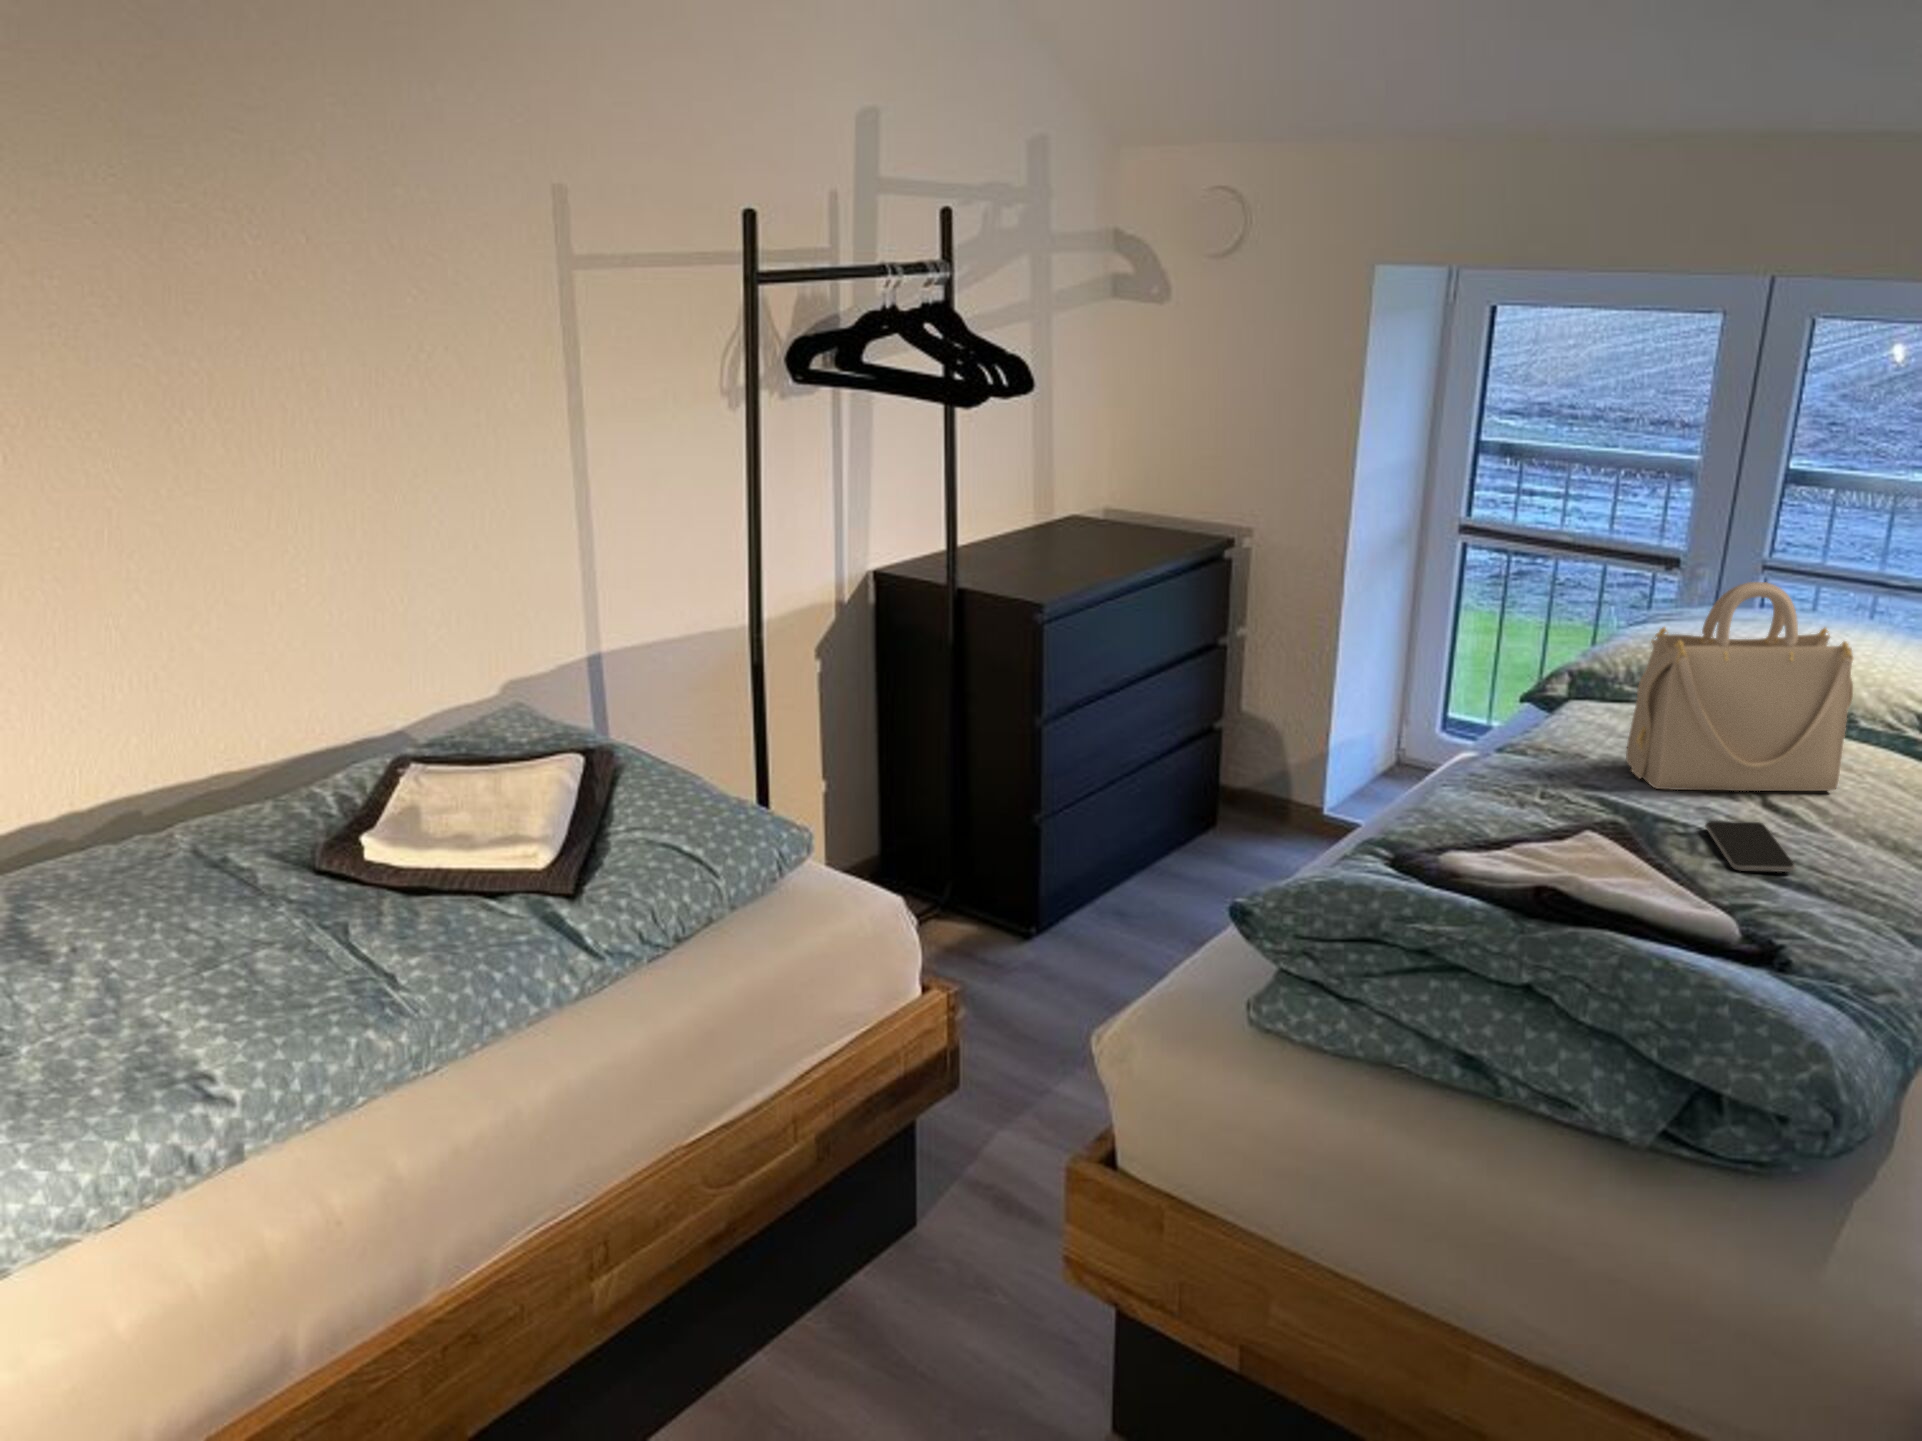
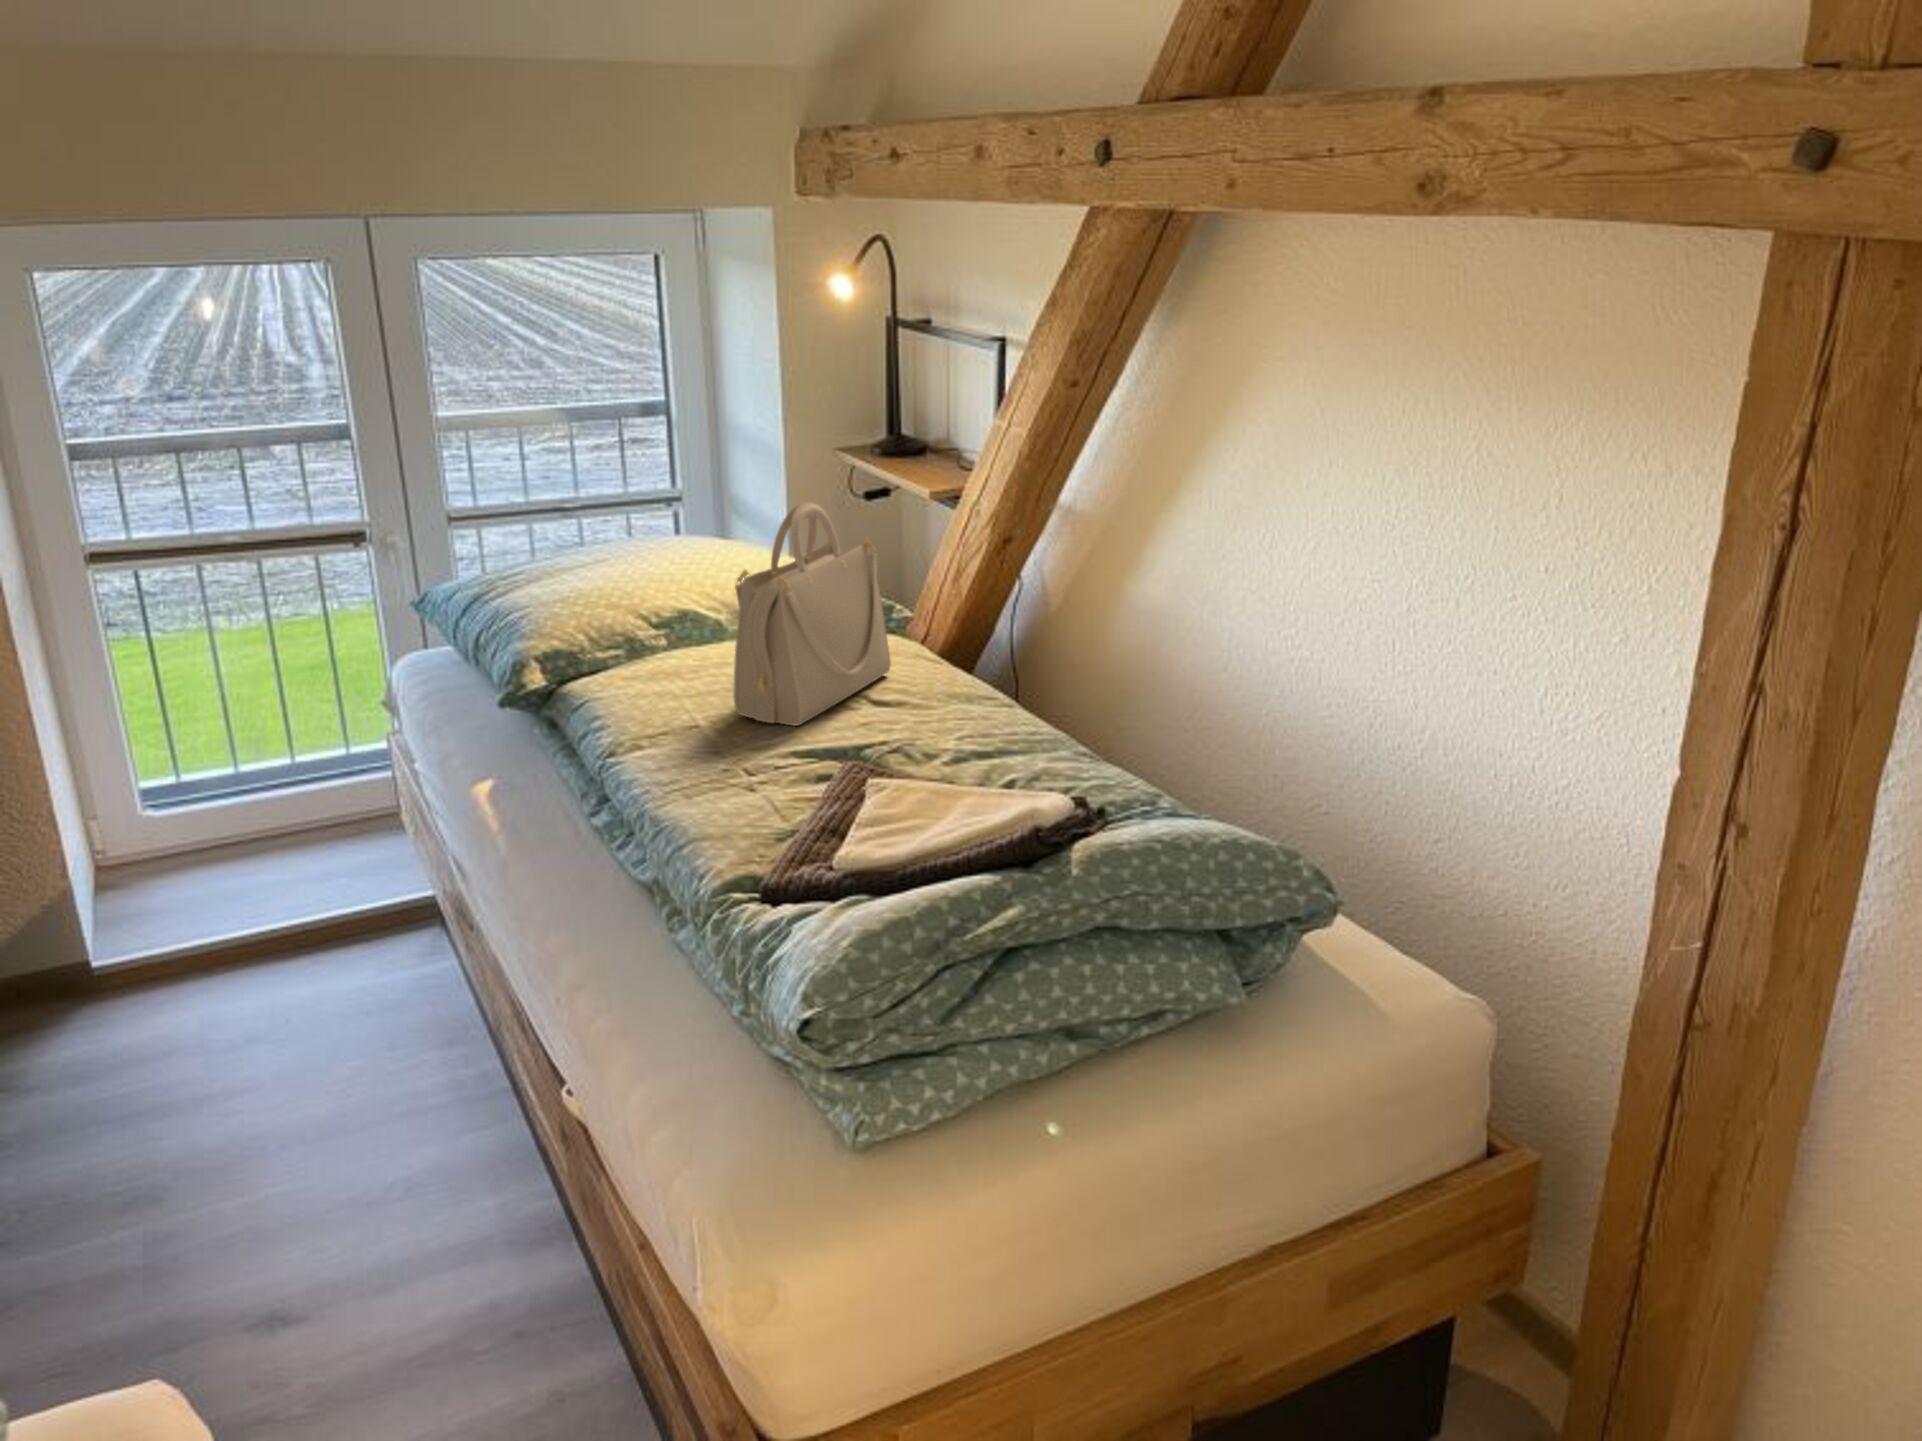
smartphone: present [1705,821,1796,872] -> none [893,715,1005,759]

